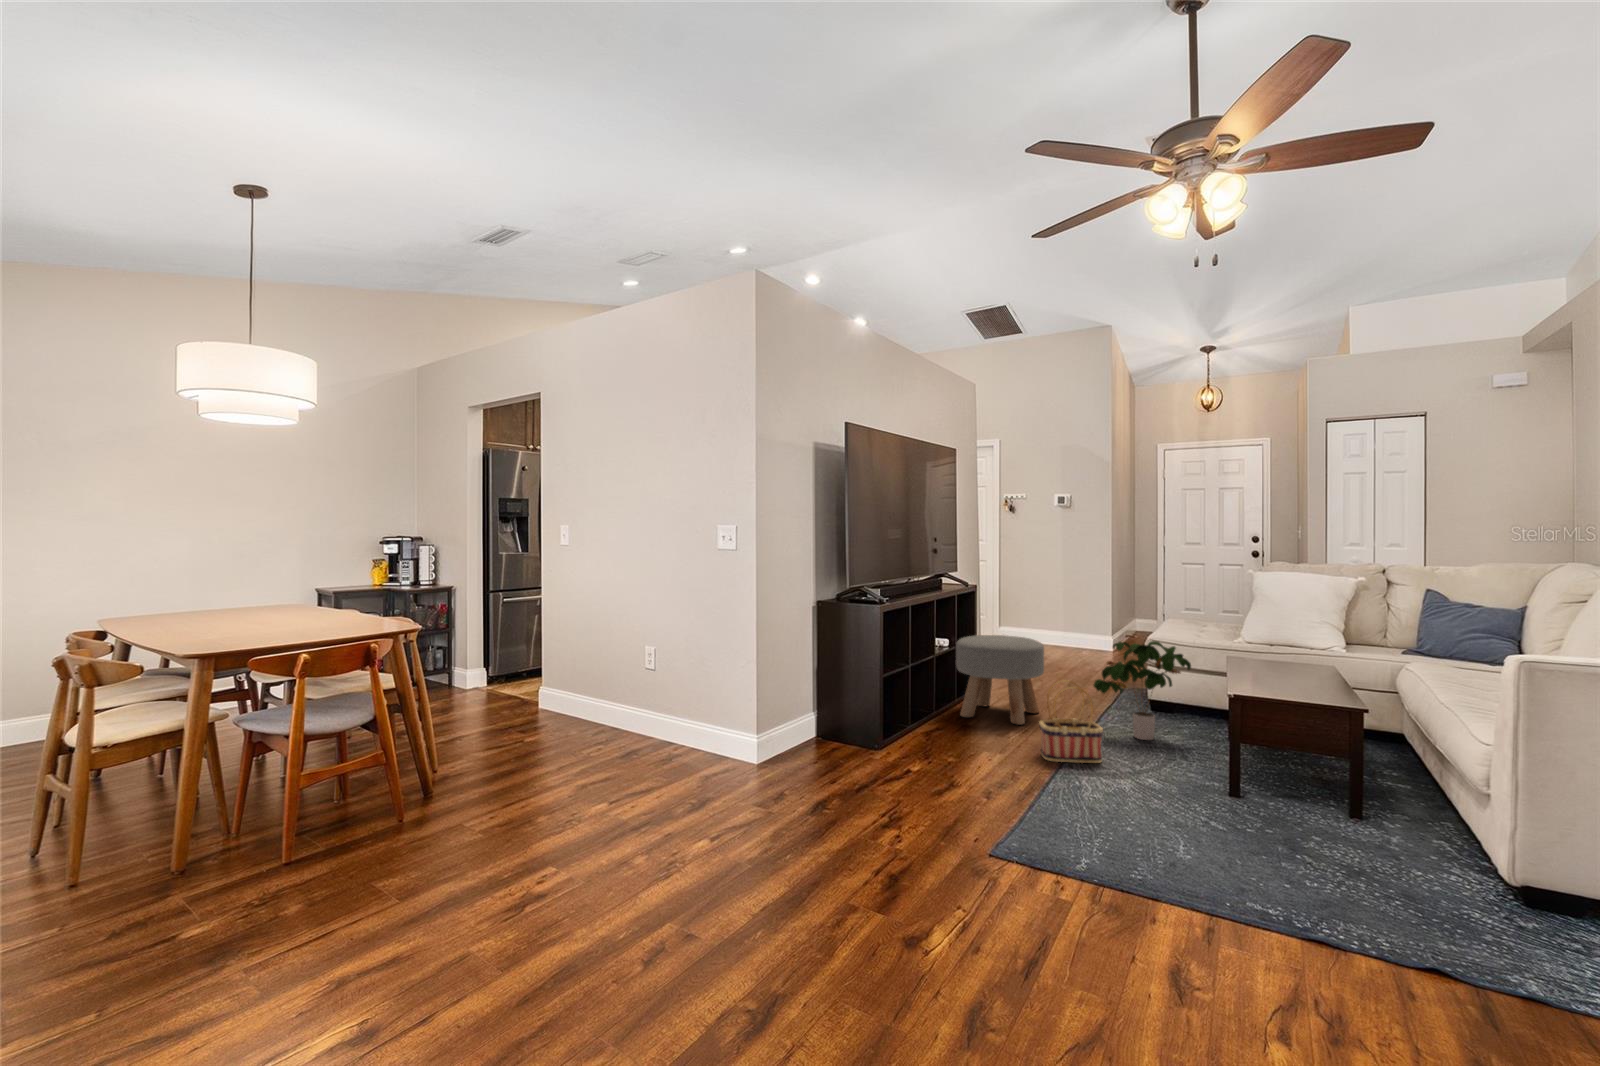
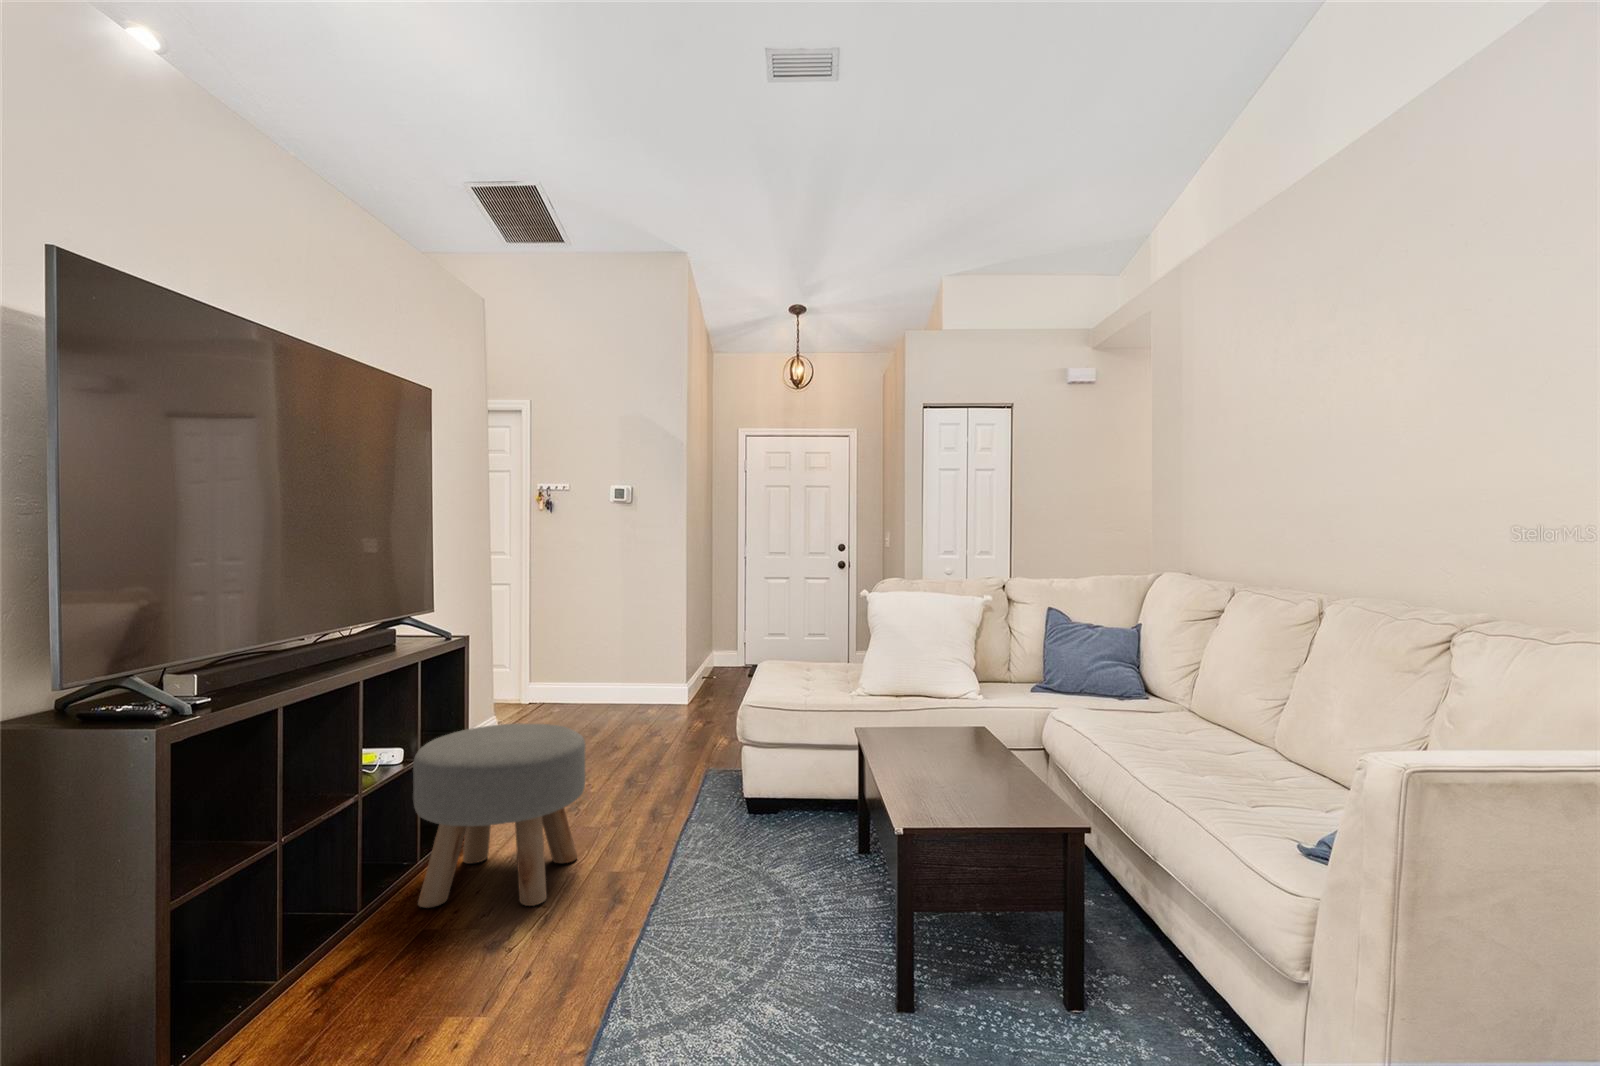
potted plant: present [1094,641,1191,740] -> none [668,718,816,893]
basket: present [1039,680,1103,763] -> none [563,831,688,1022]

